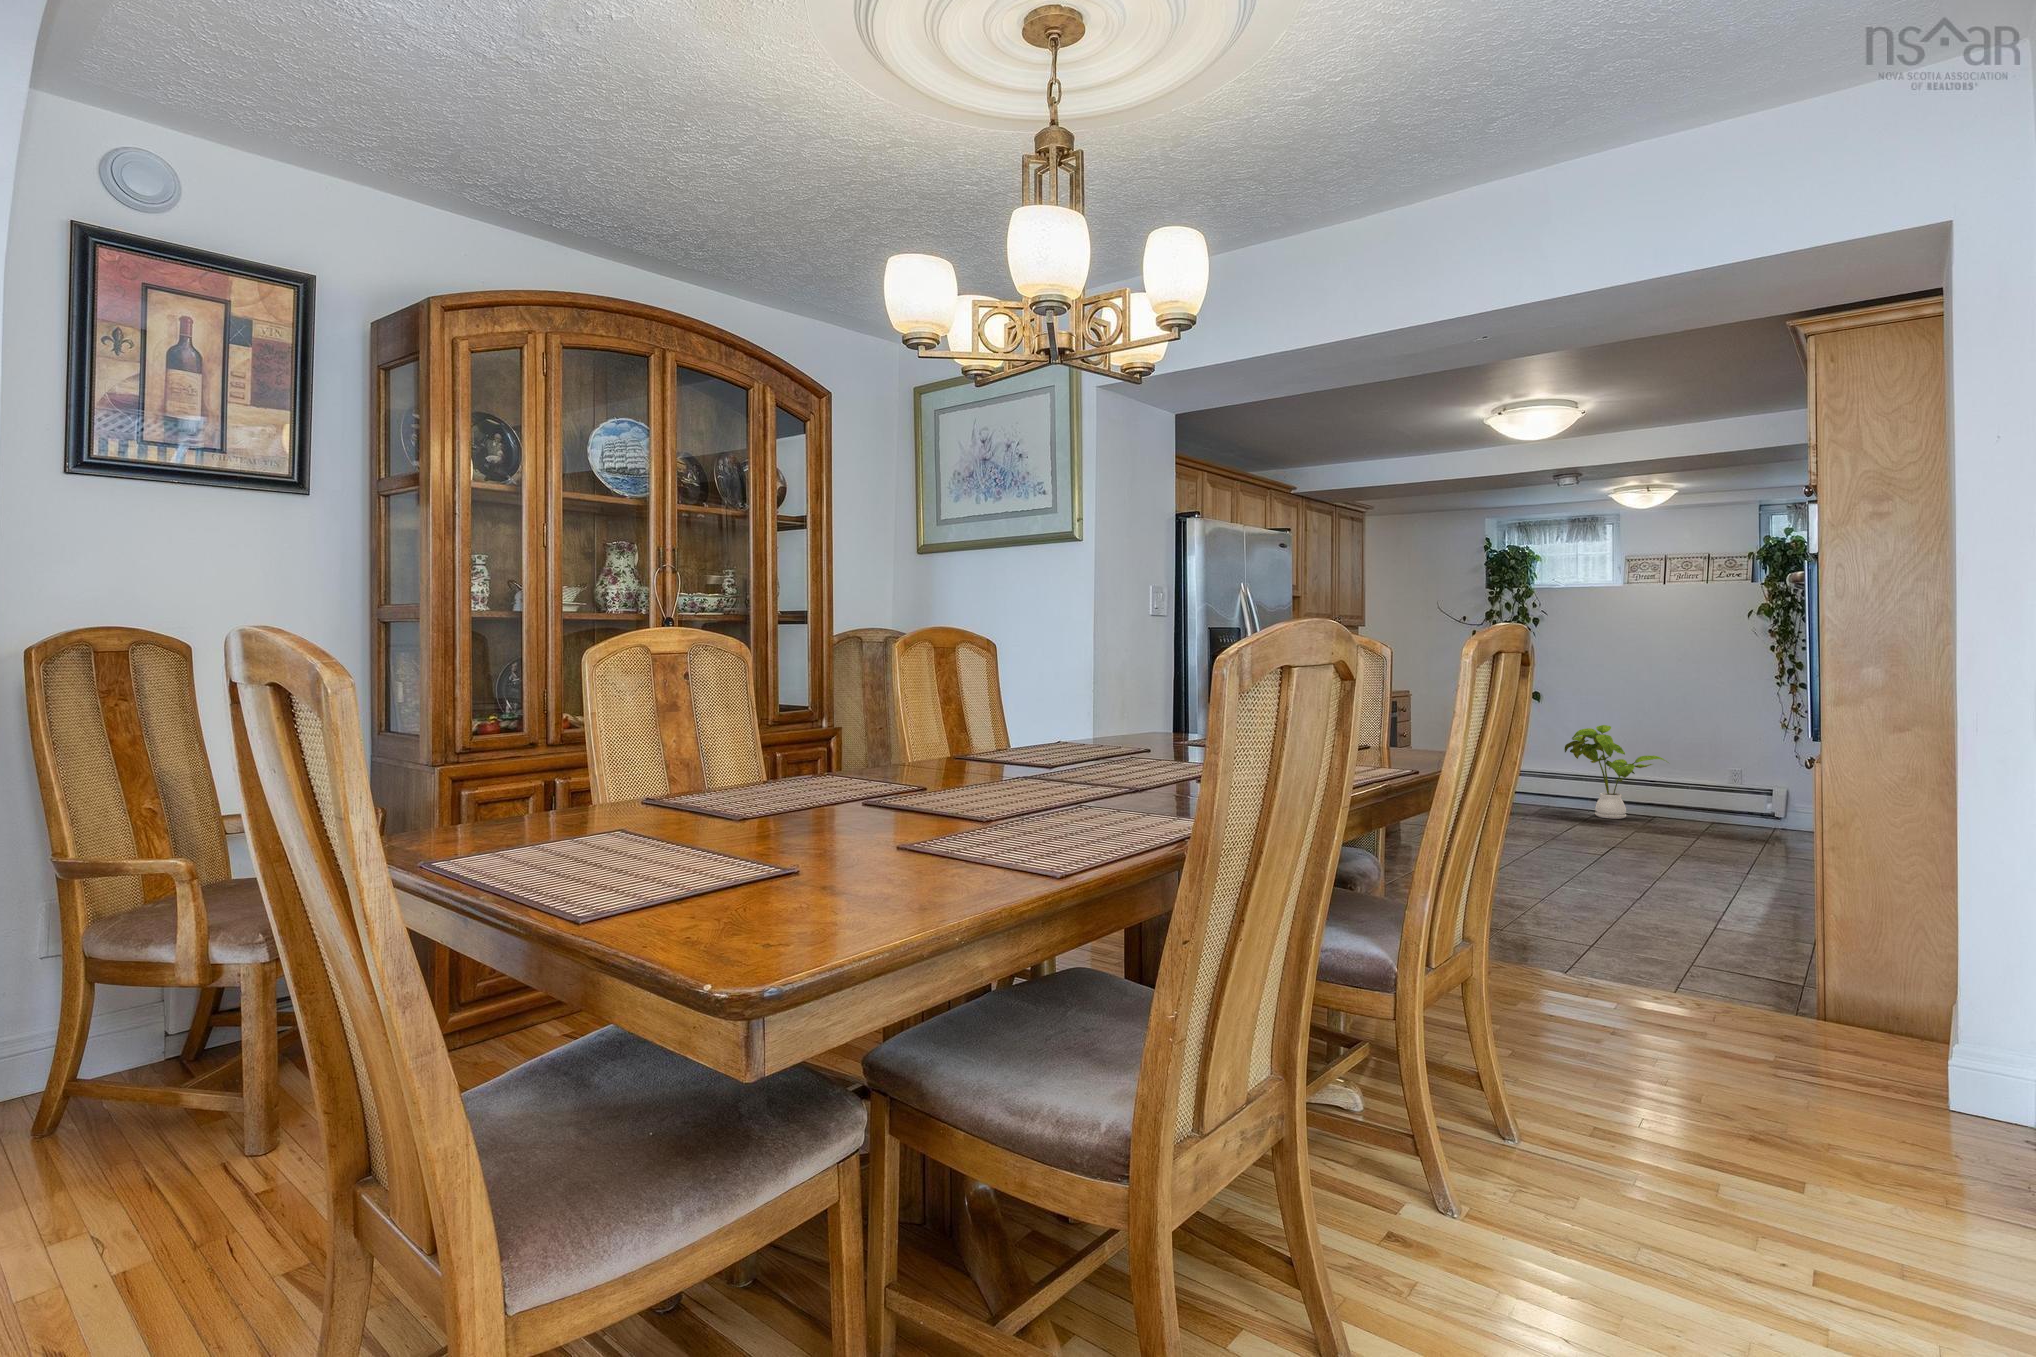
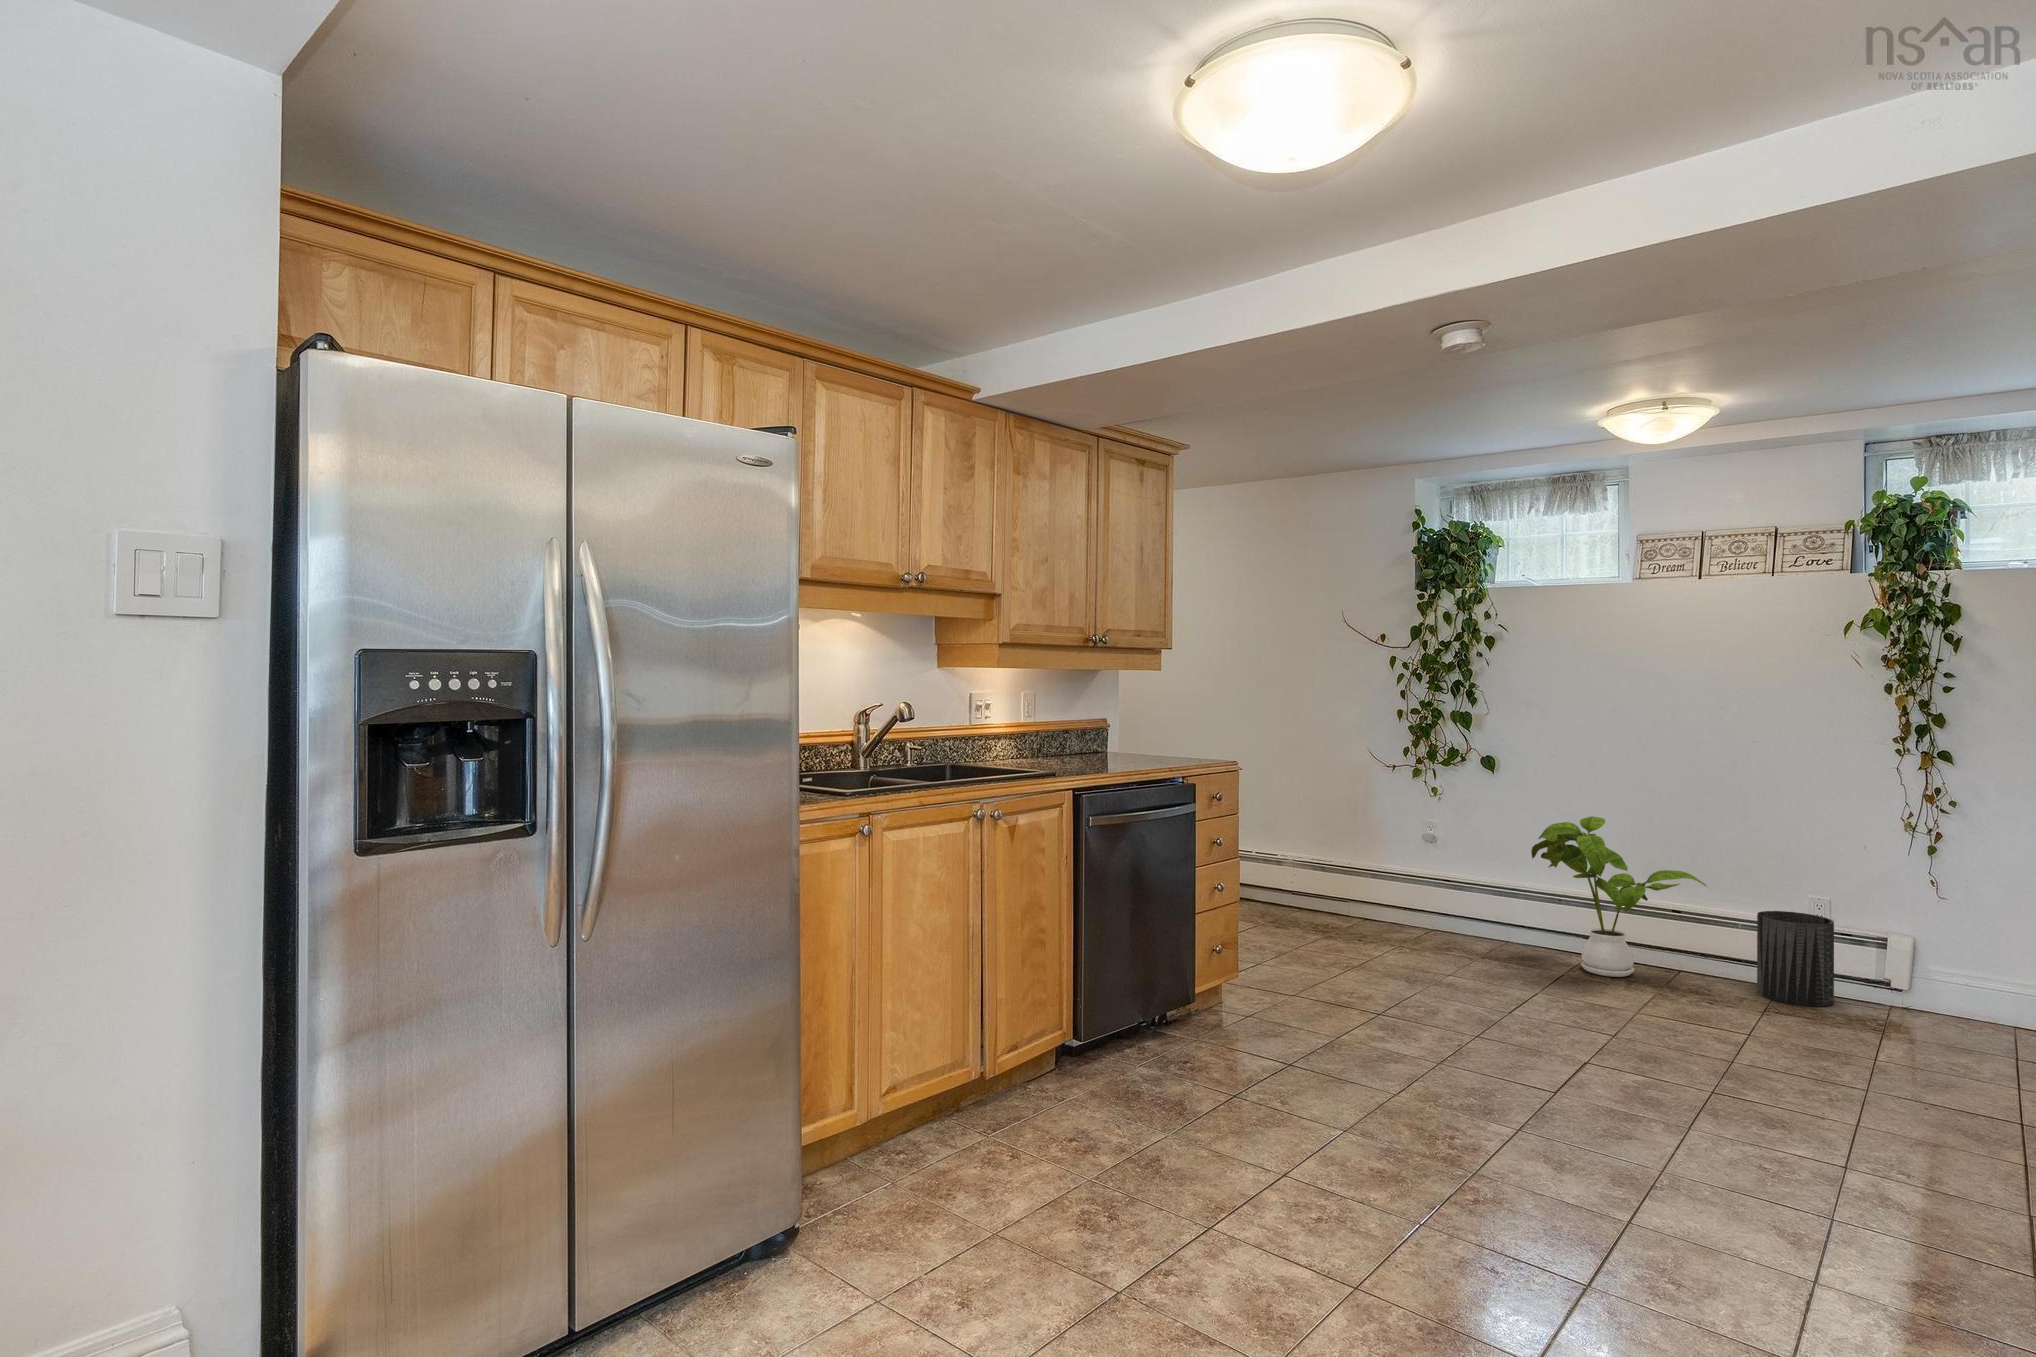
trash can: none [1698,777,1741,828] -> present [1757,911,1834,1007]

